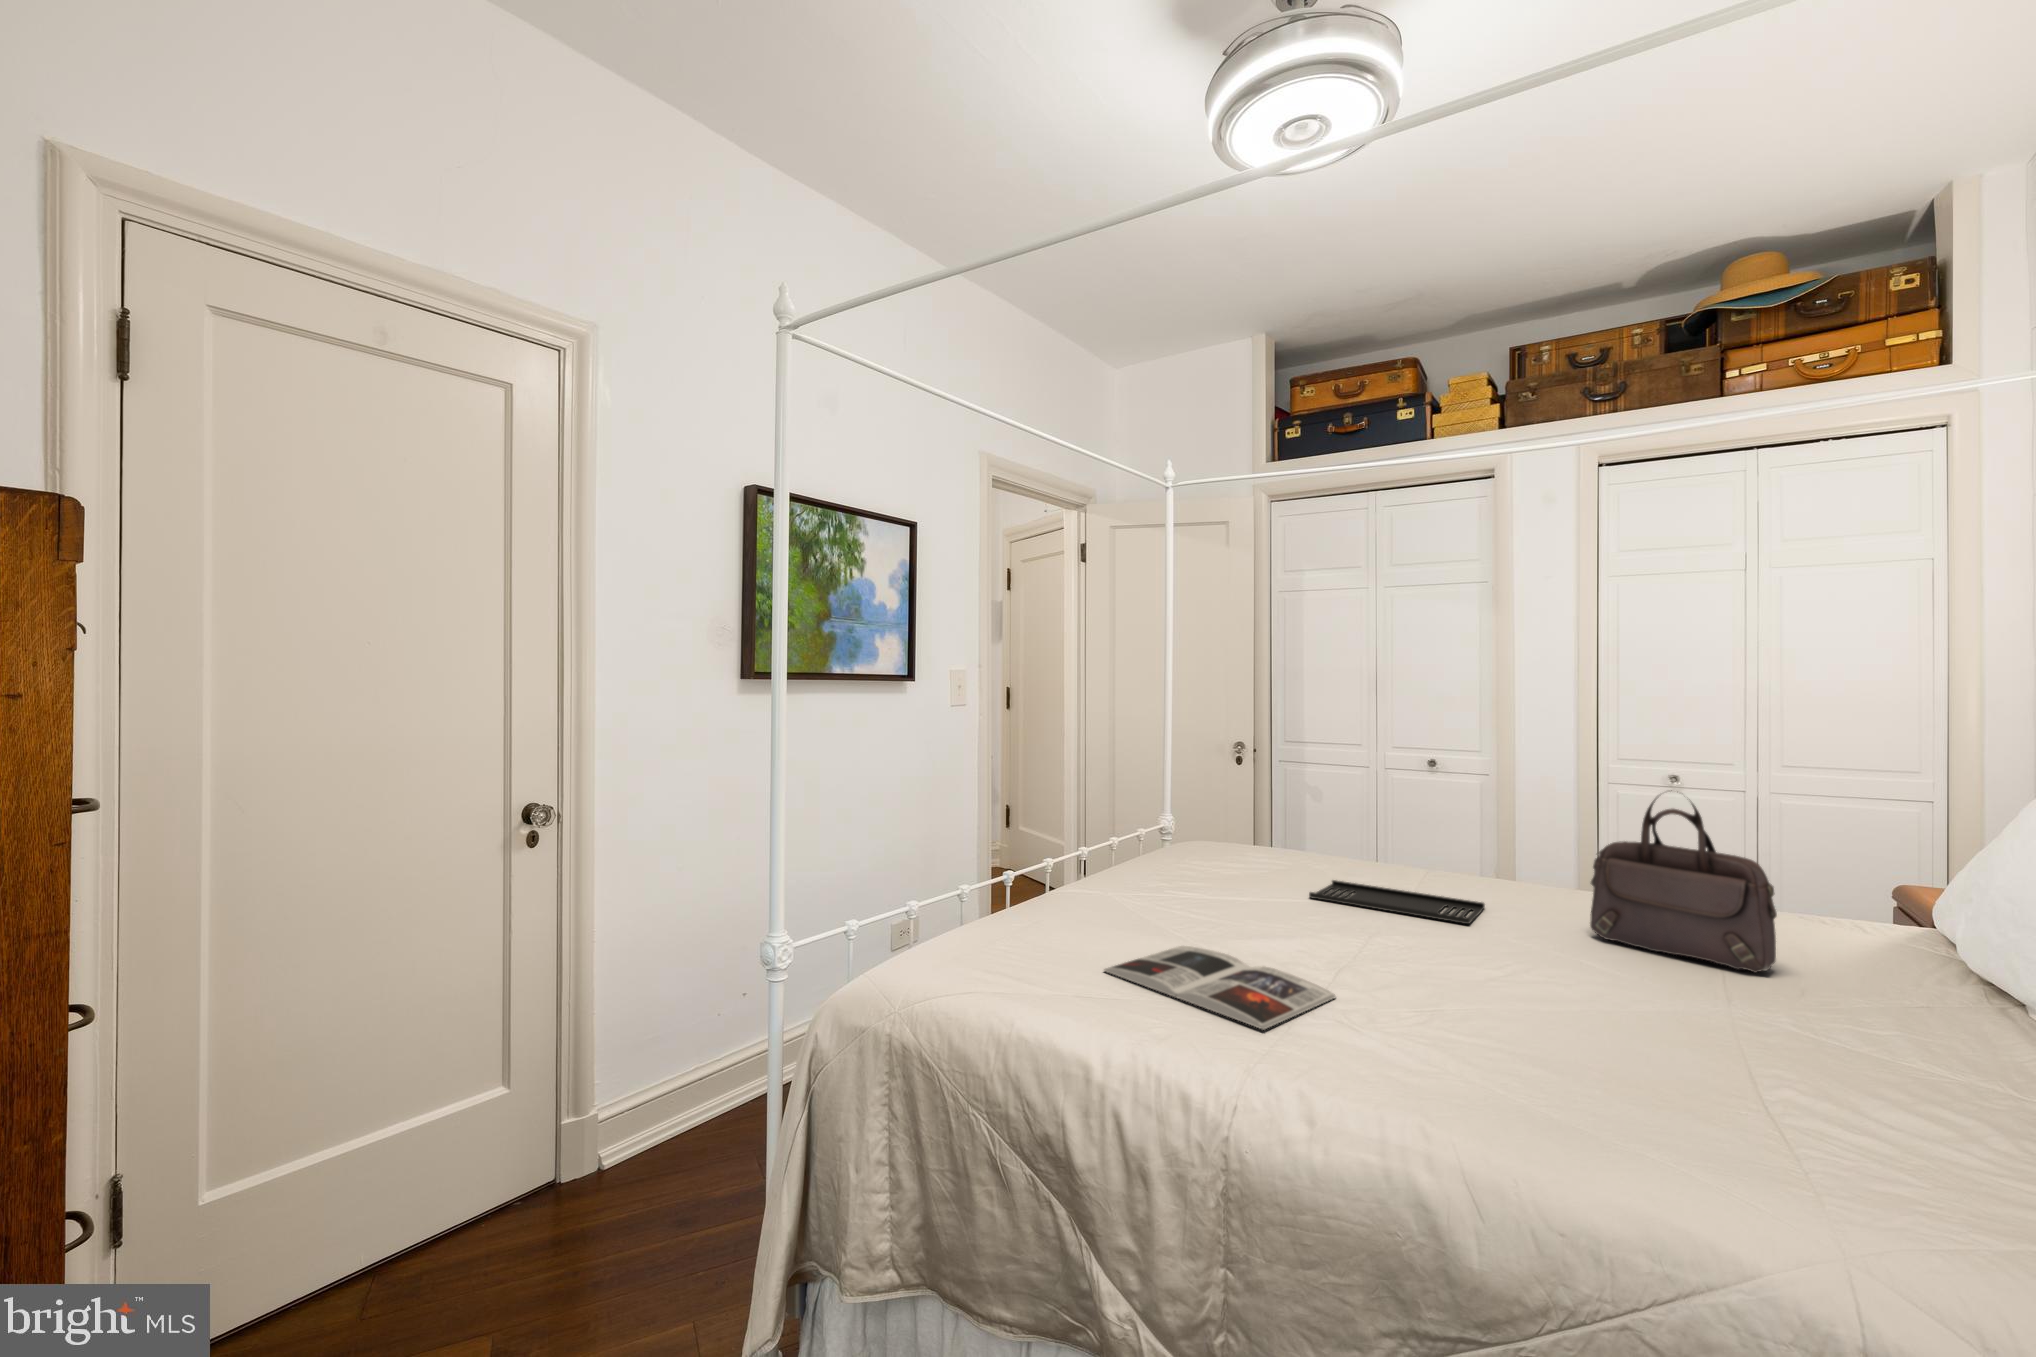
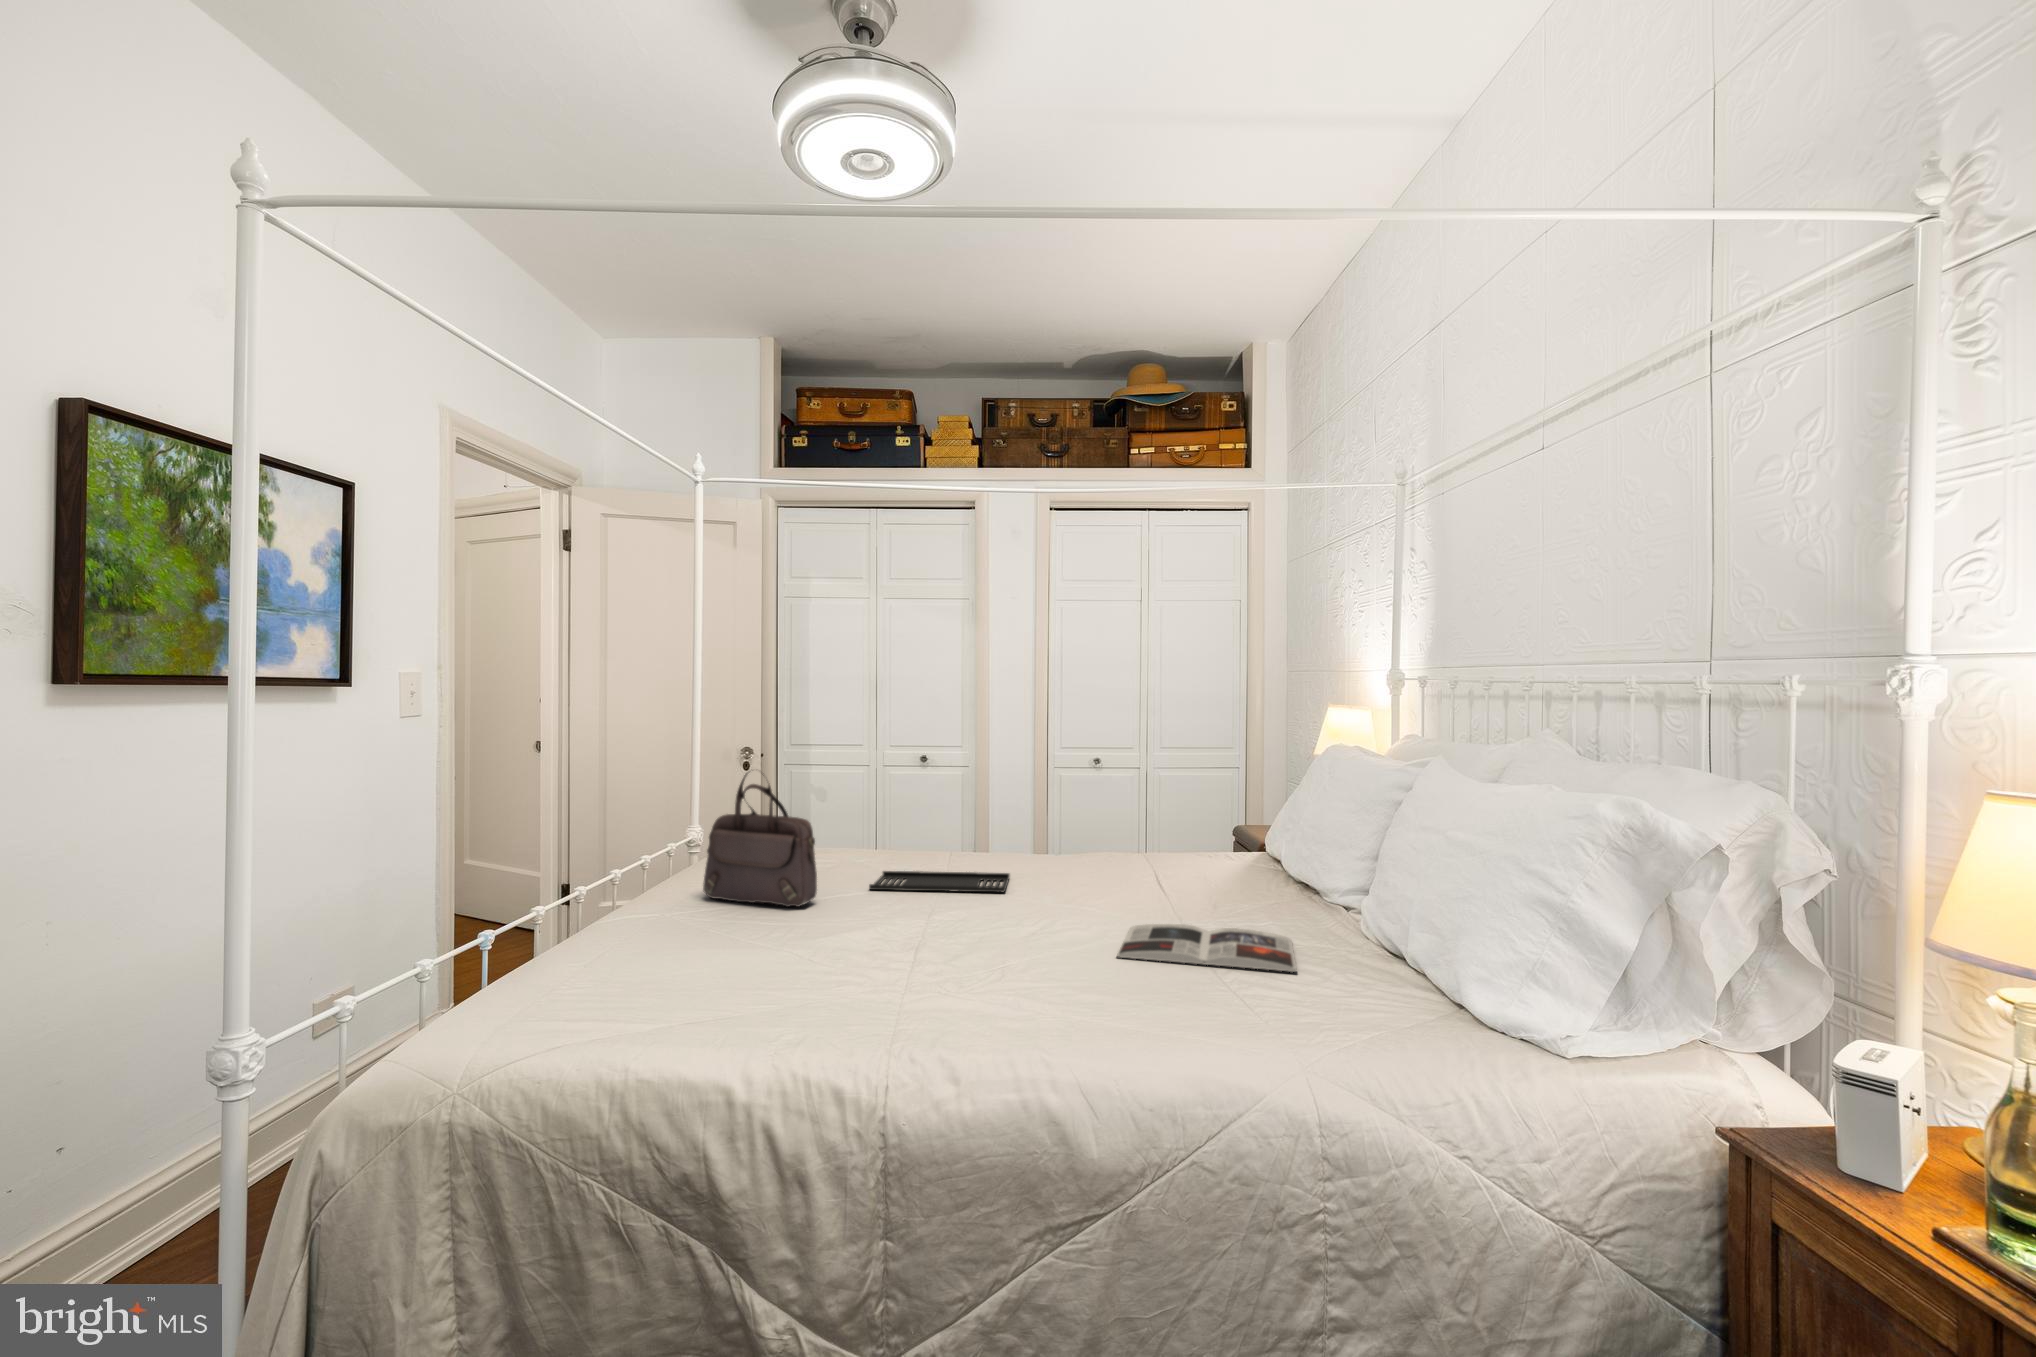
handbag: present [1590,790,1777,973] -> present [703,773,817,907]
magazine: present [1104,946,1336,1030] -> present [1117,924,1297,972]

